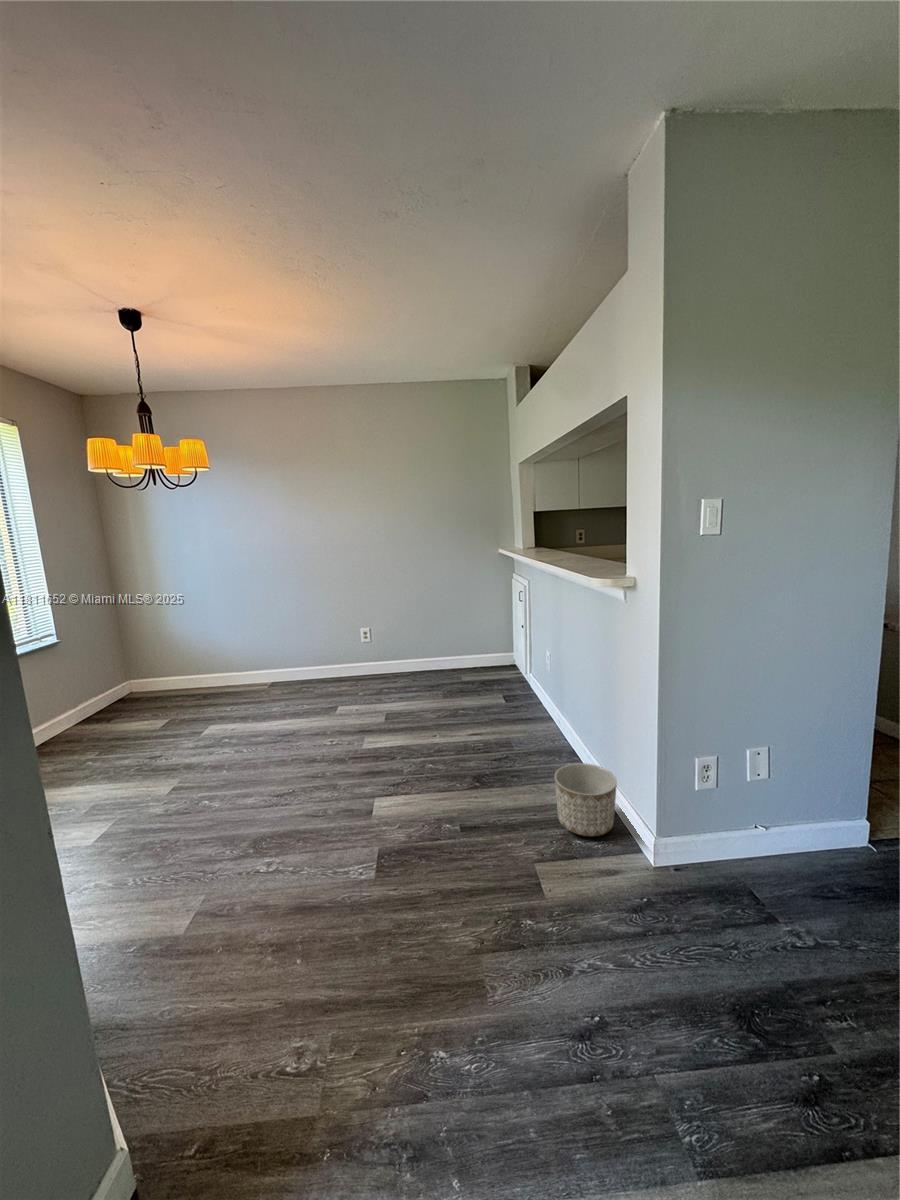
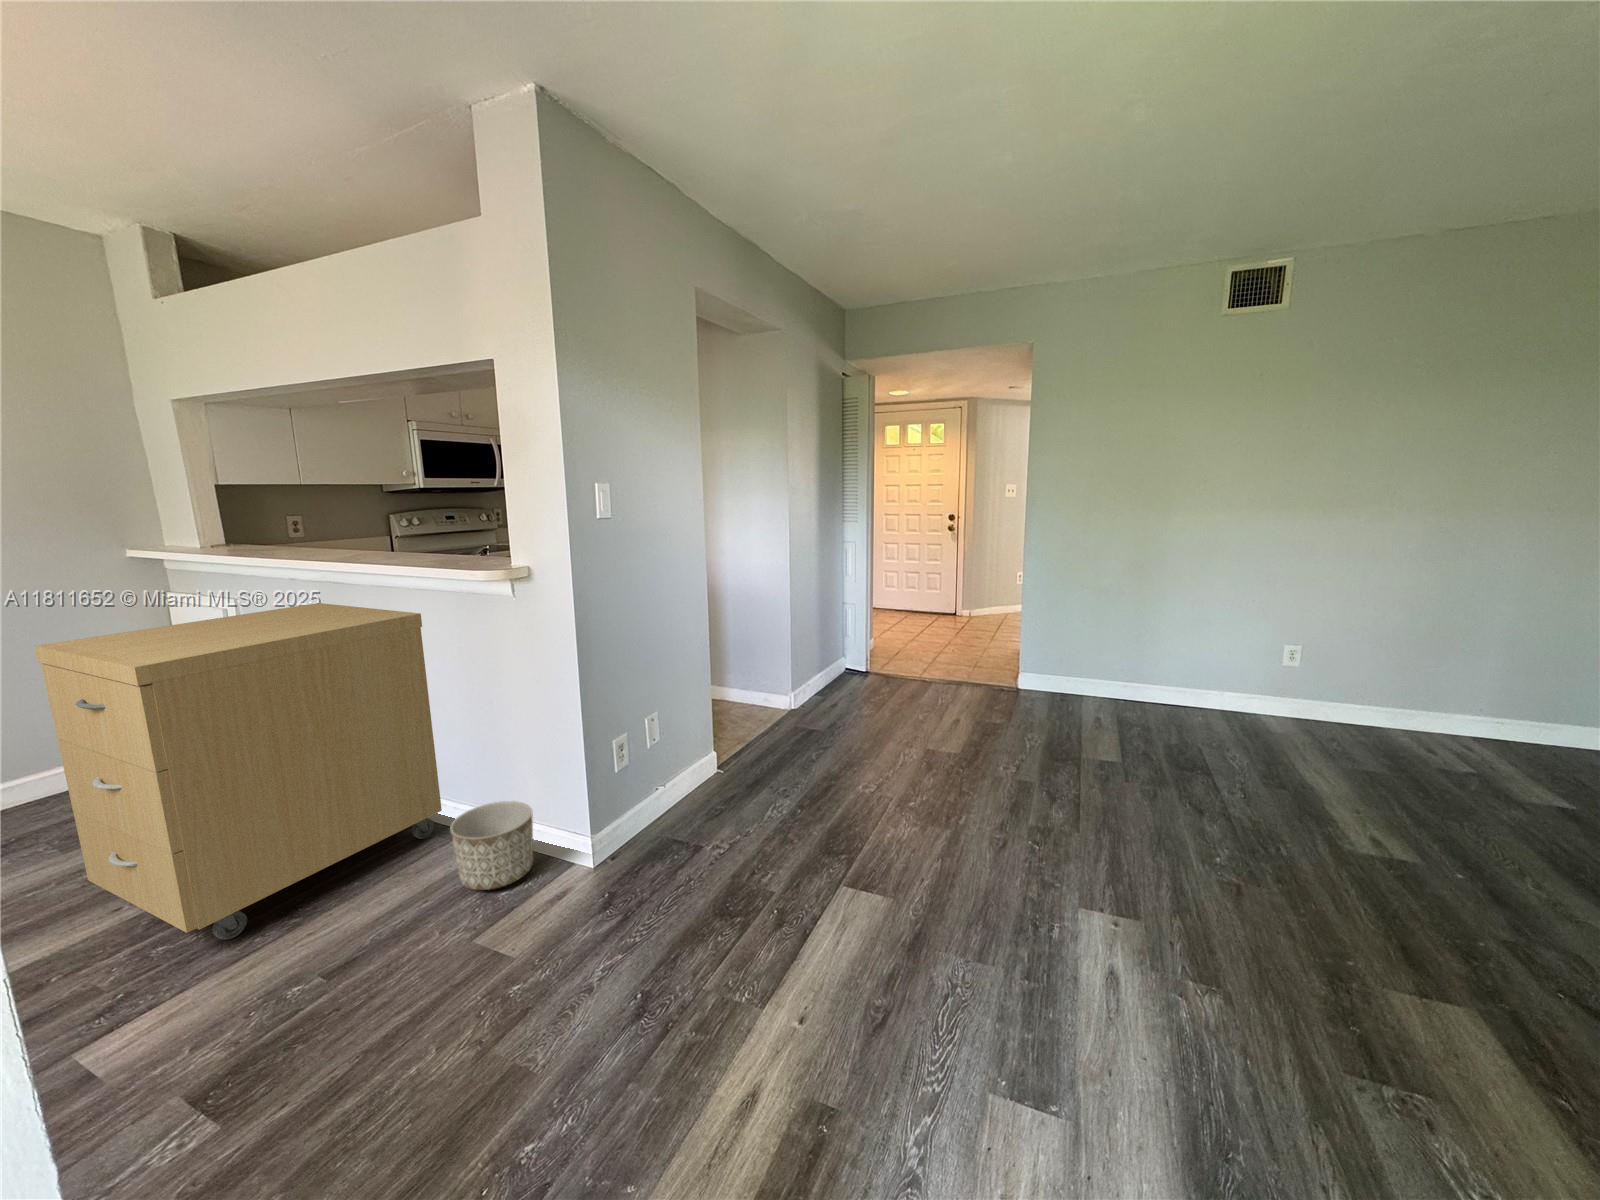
storage cabinet: none [420,590,580,776] -> present [34,603,442,940]

